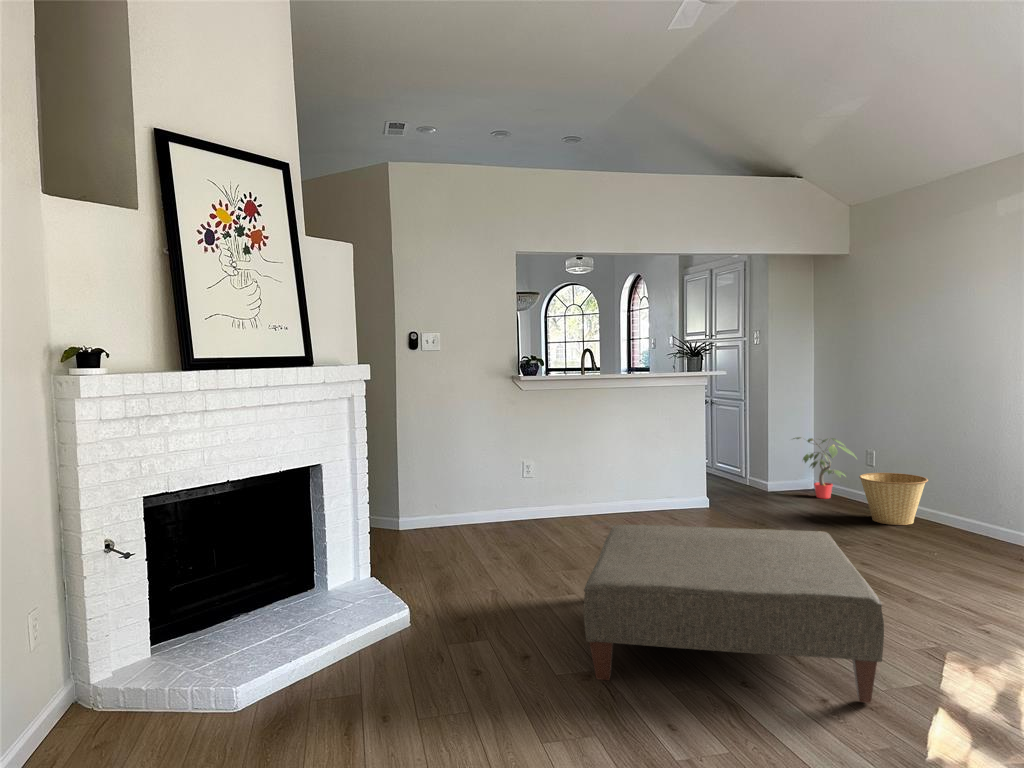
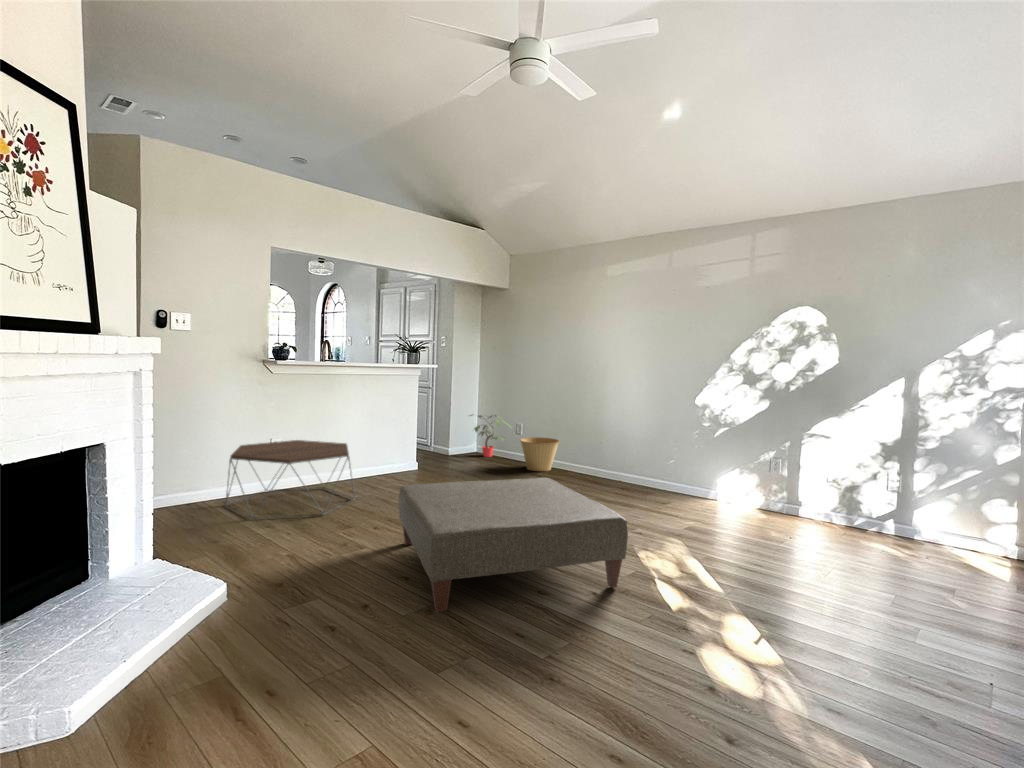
coffee table: none [466,465,602,553] -> present [226,440,354,519]

